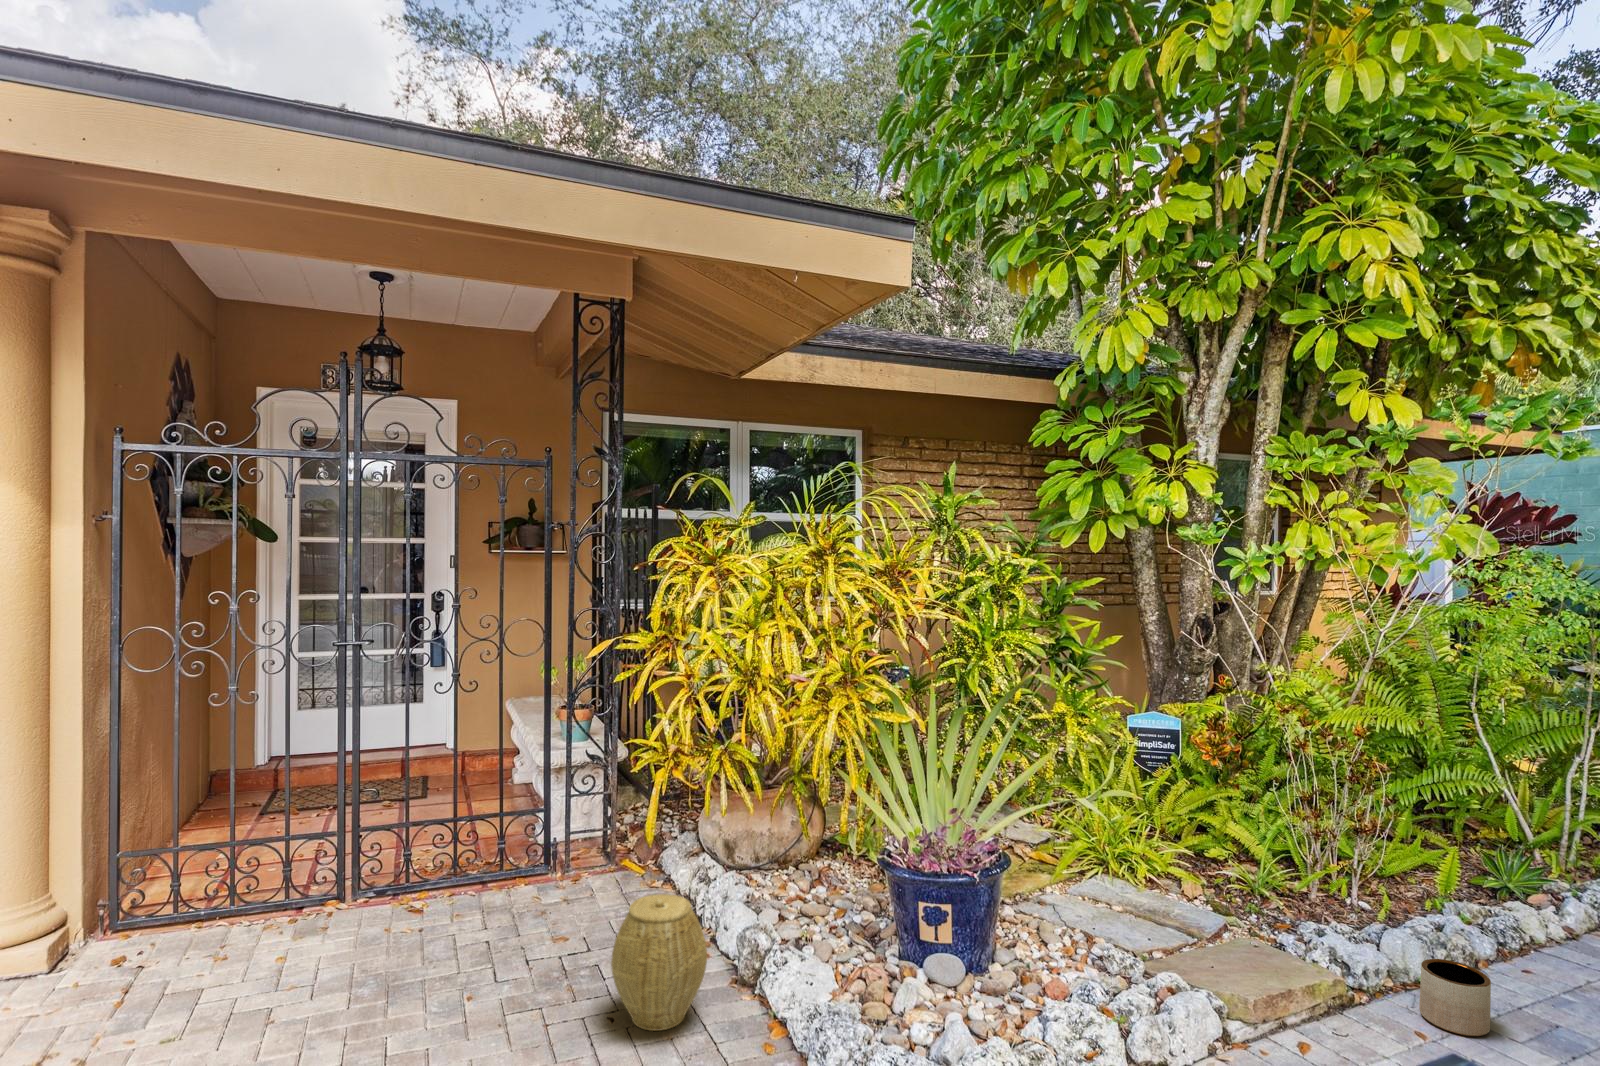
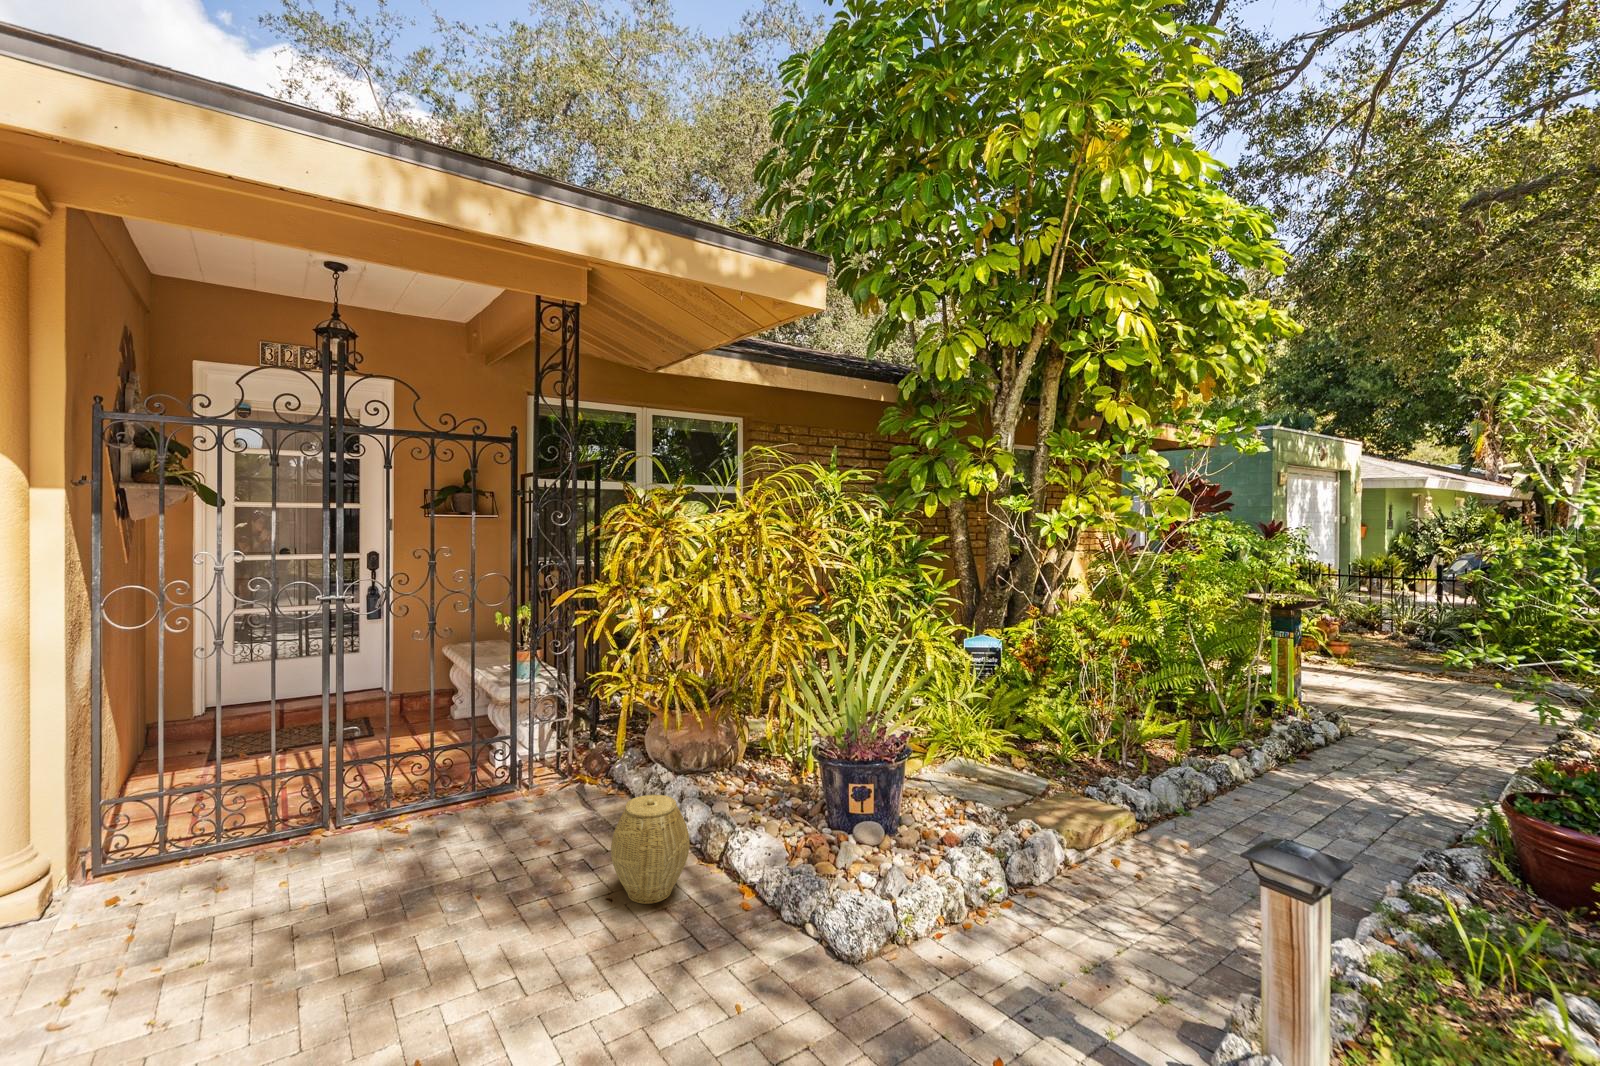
planter: present [1419,959,1491,1036] -> none [1170,791,1215,840]

